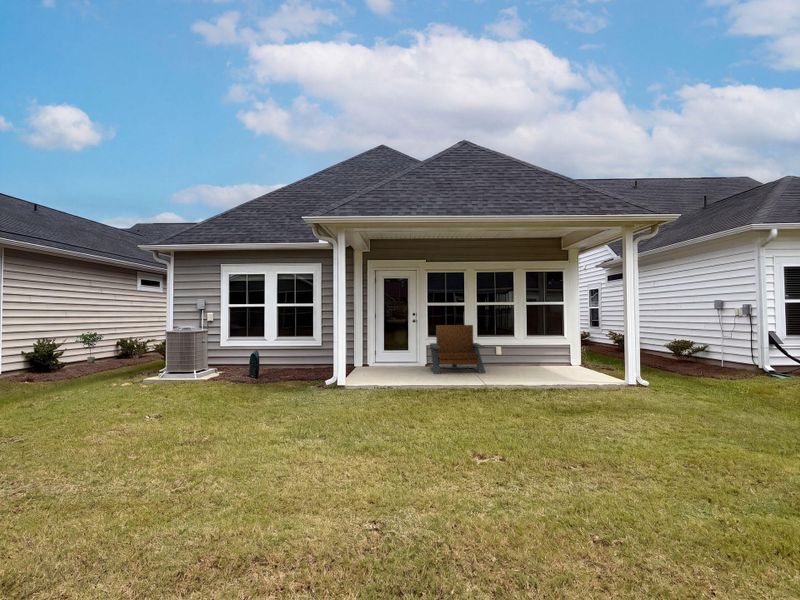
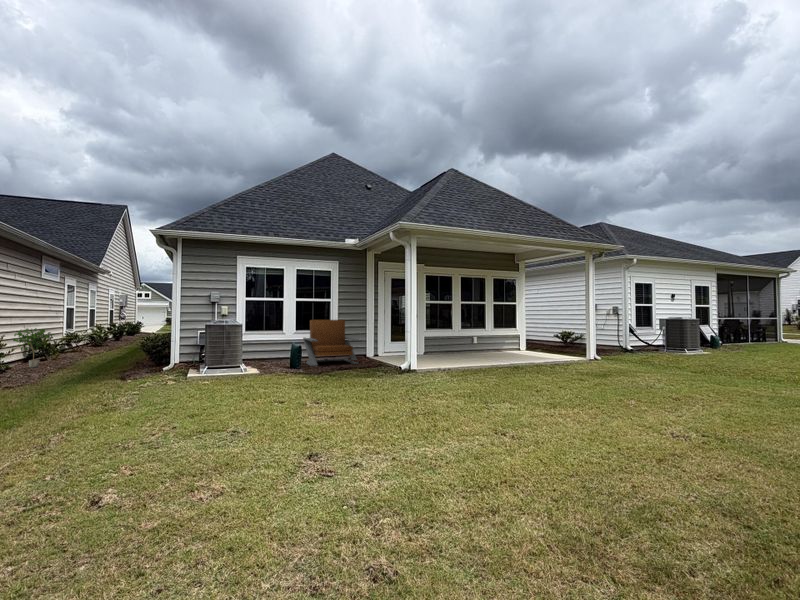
lounge chair: present [430,325,485,374] -> present [303,320,358,366]

